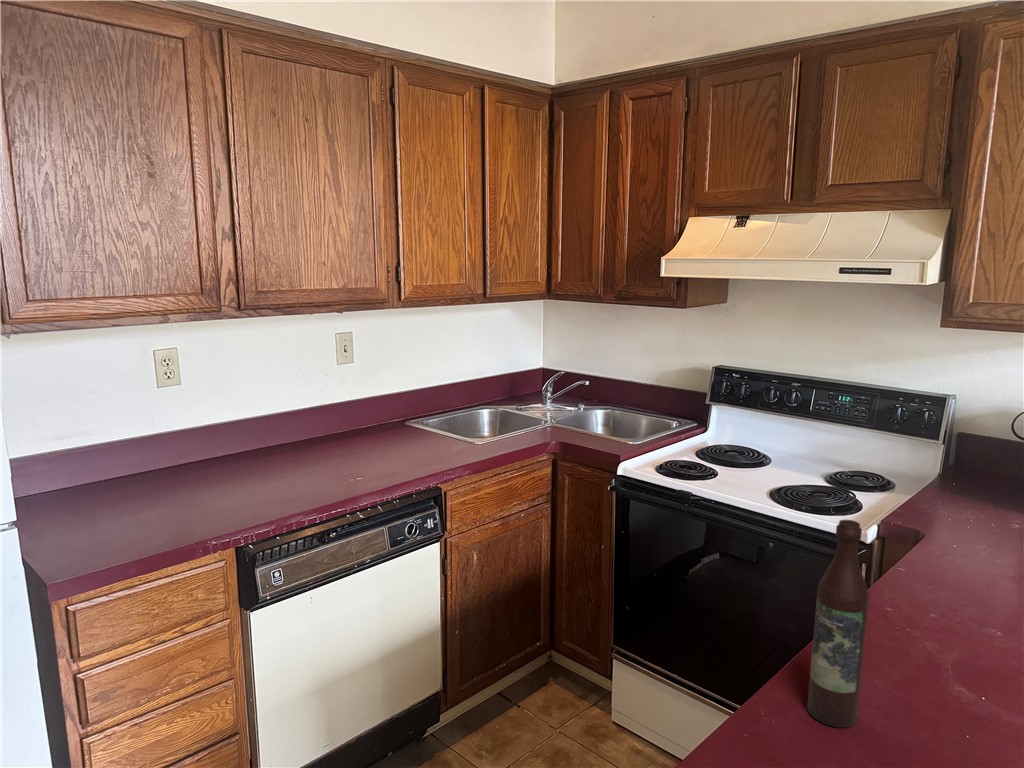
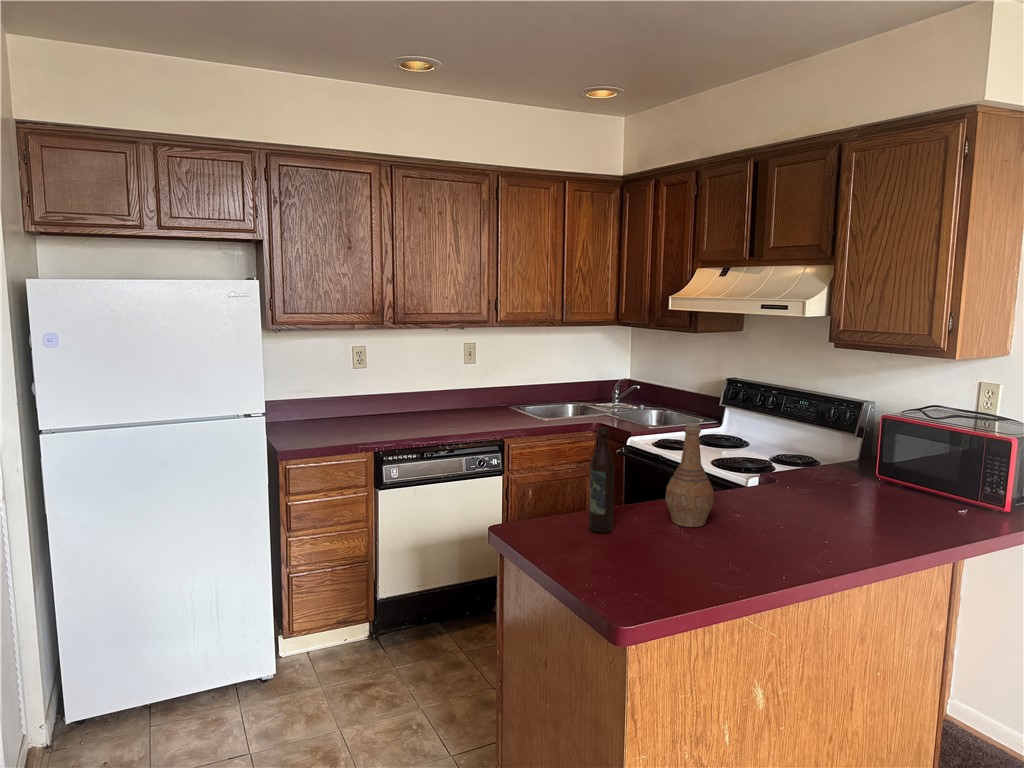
vase: none [889,484,988,672] -> present [665,422,714,527]

